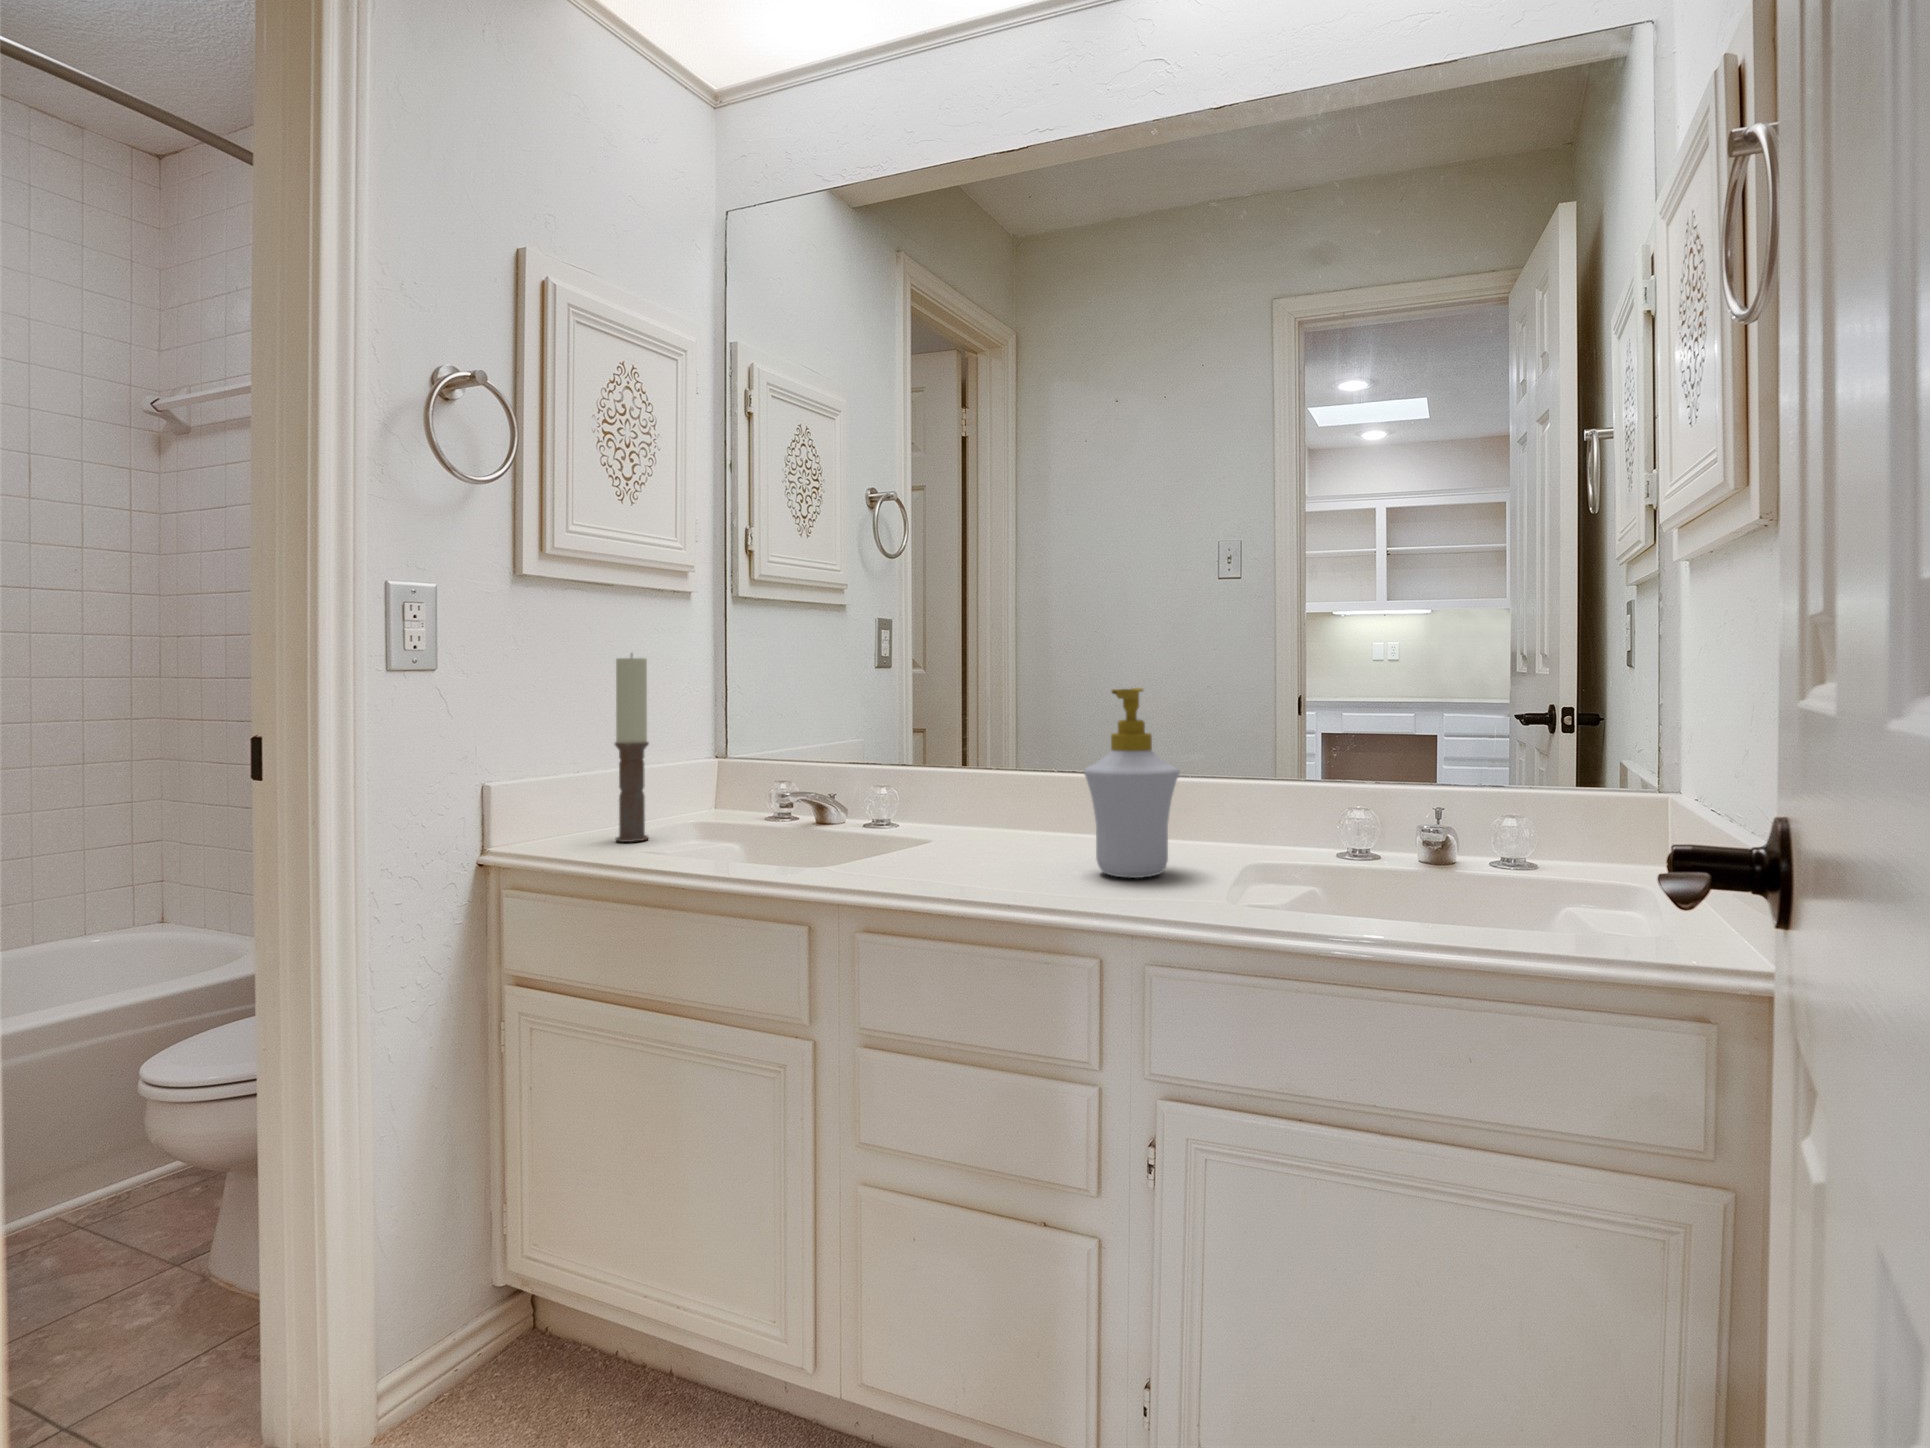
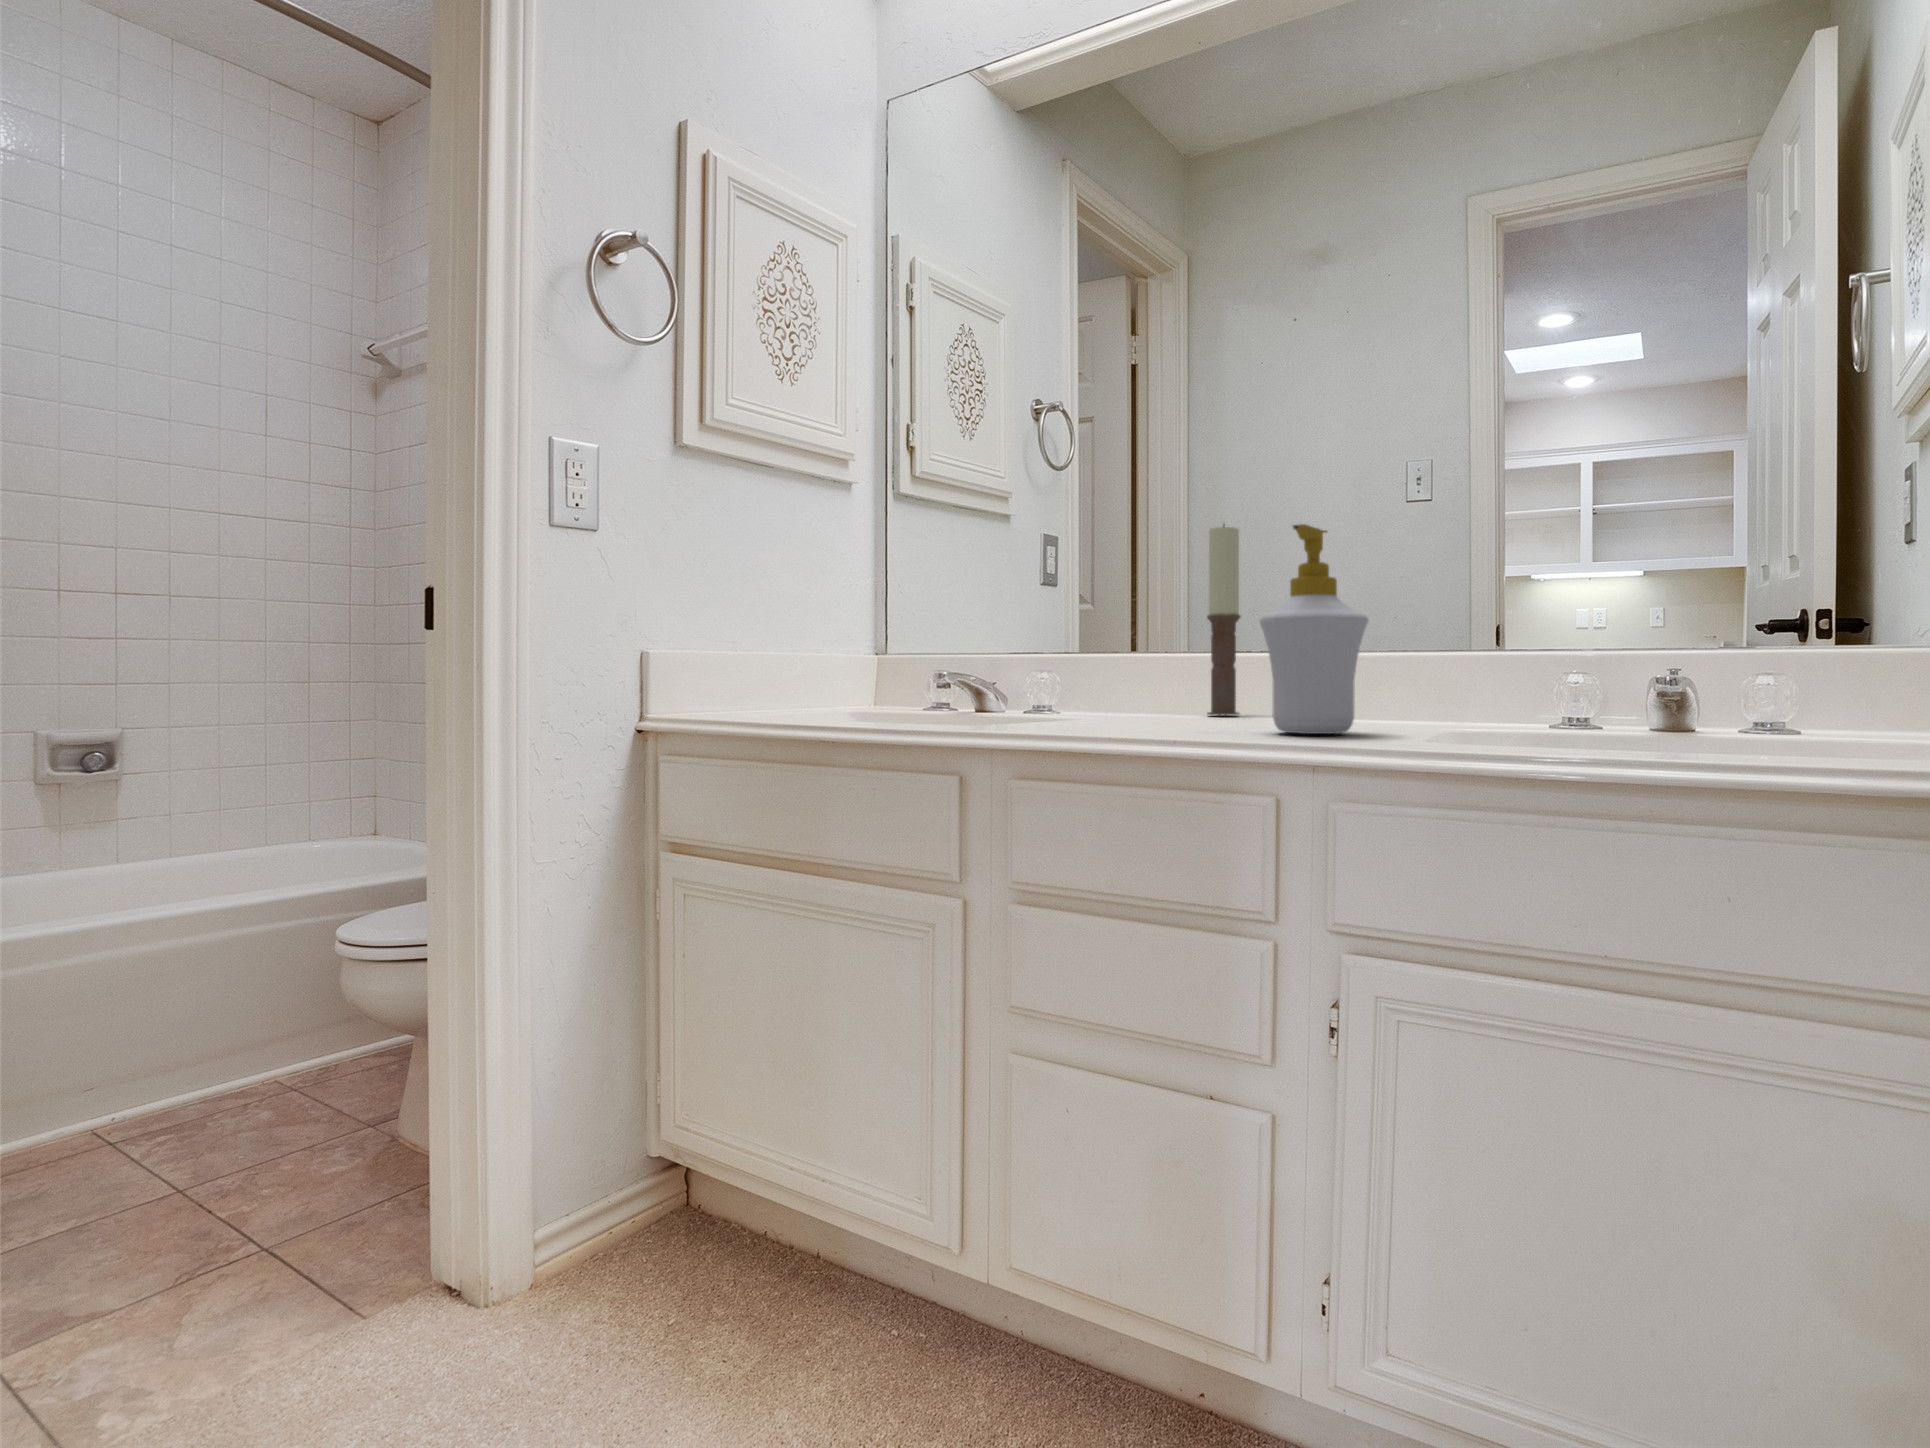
candle: present [615,657,649,842] -> present [1207,525,1241,715]

